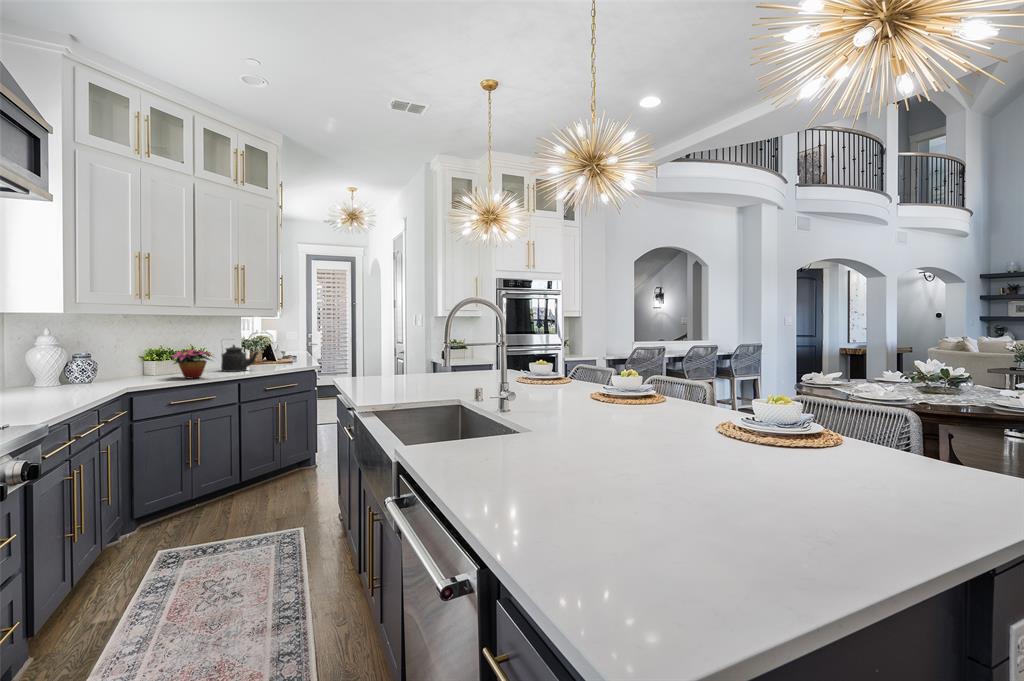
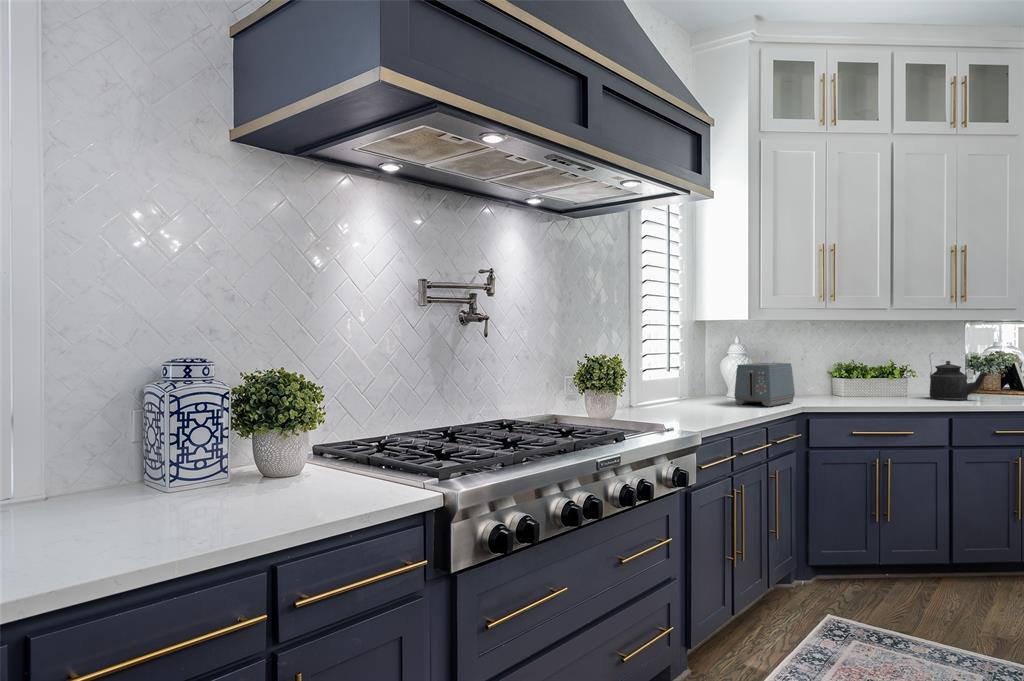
flower arrangement: present [172,349,212,379] -> none [853,364,918,403]
toaster: none [55,352,117,393] -> present [734,363,795,406]

